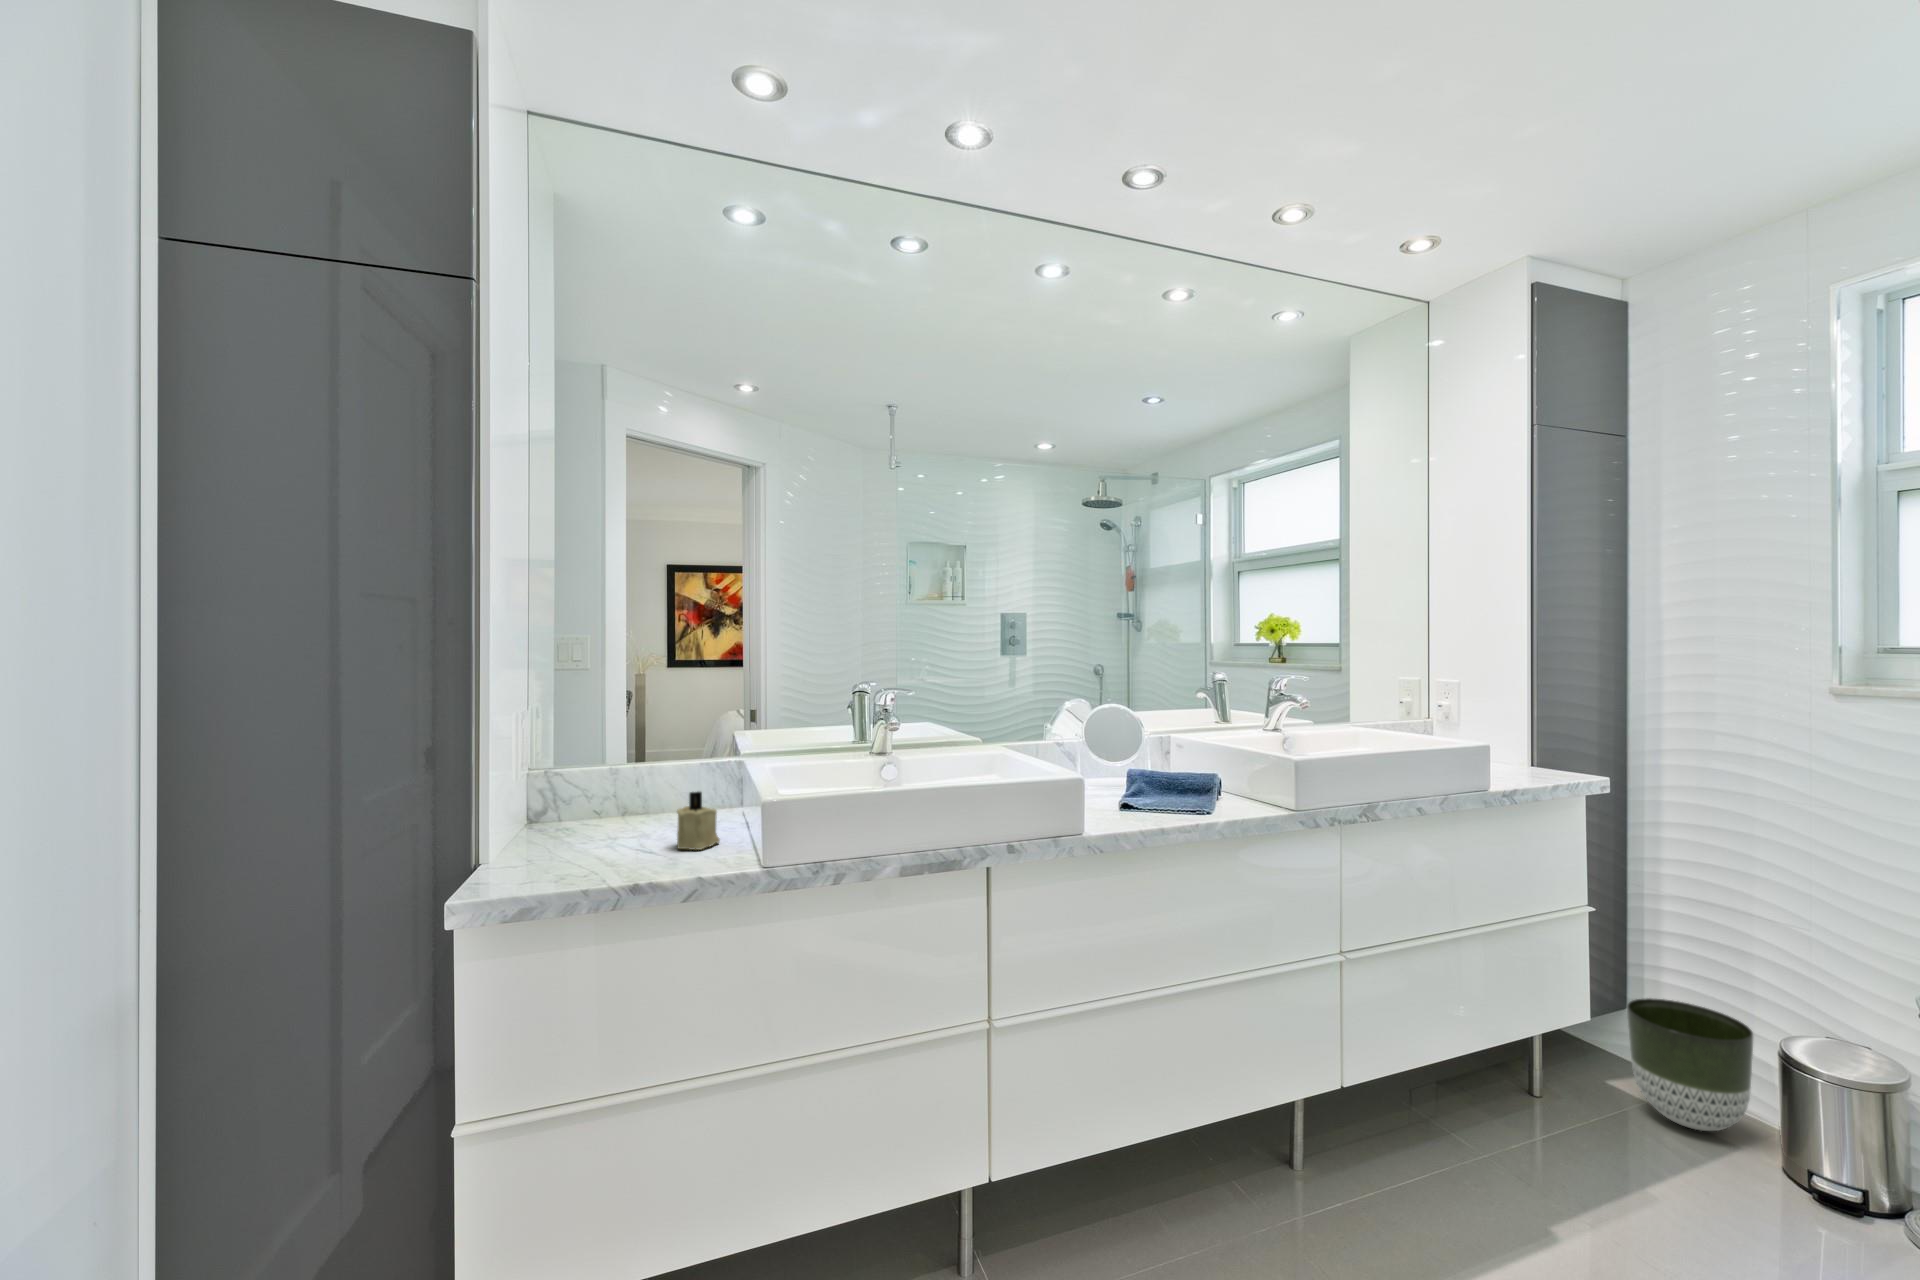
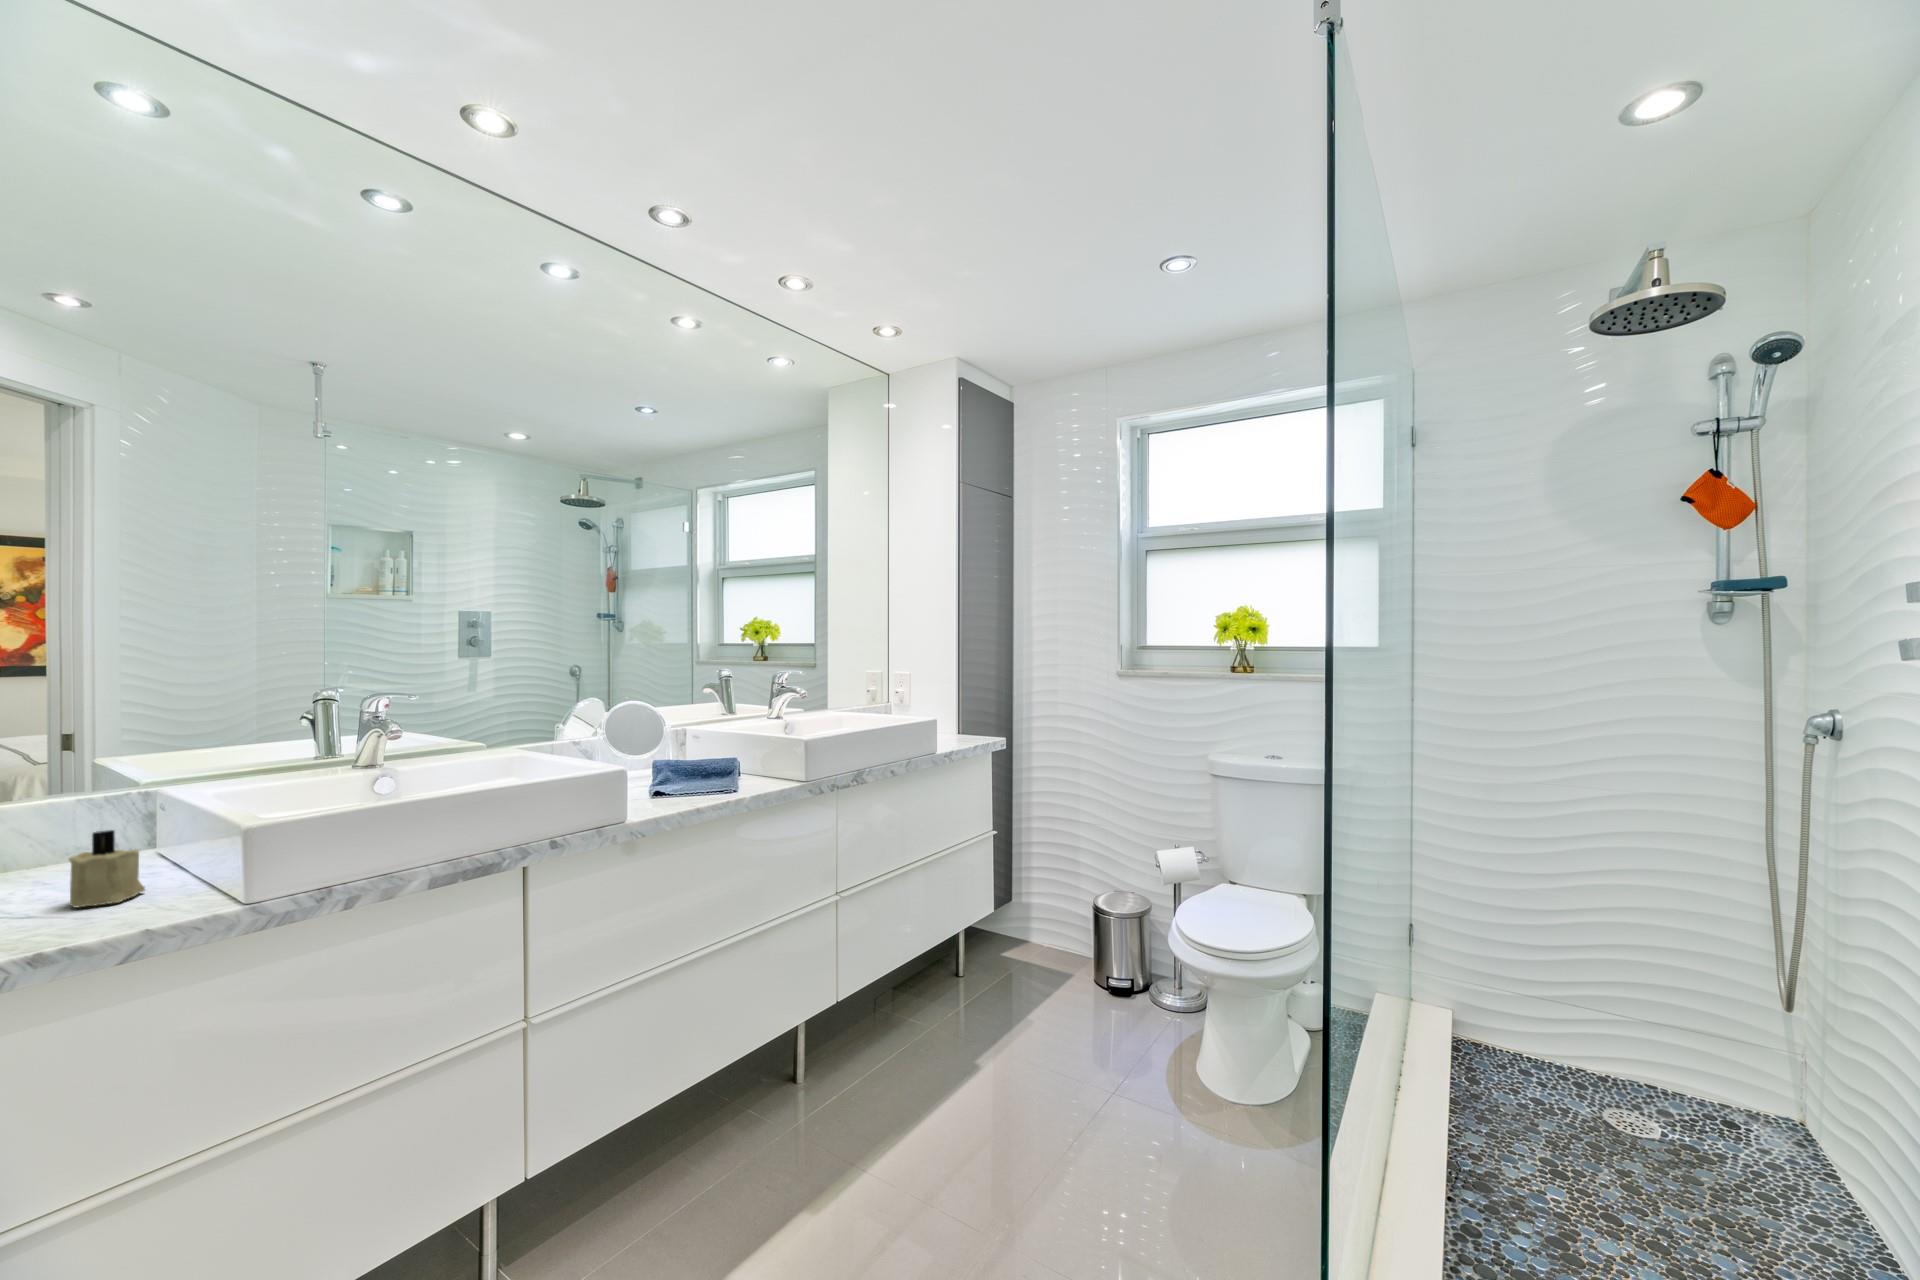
planter: present [1627,998,1753,1131] -> none [1013,888,1077,972]

